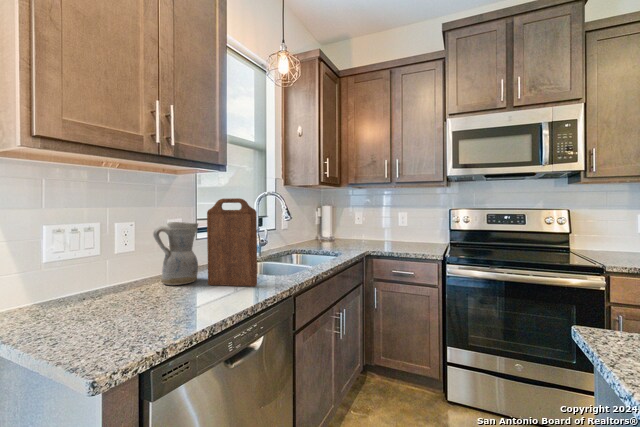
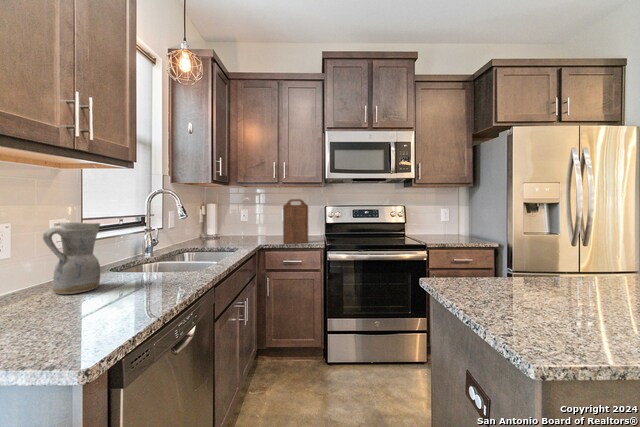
cutting board: present [207,198,257,286] -> present [283,199,308,244]

